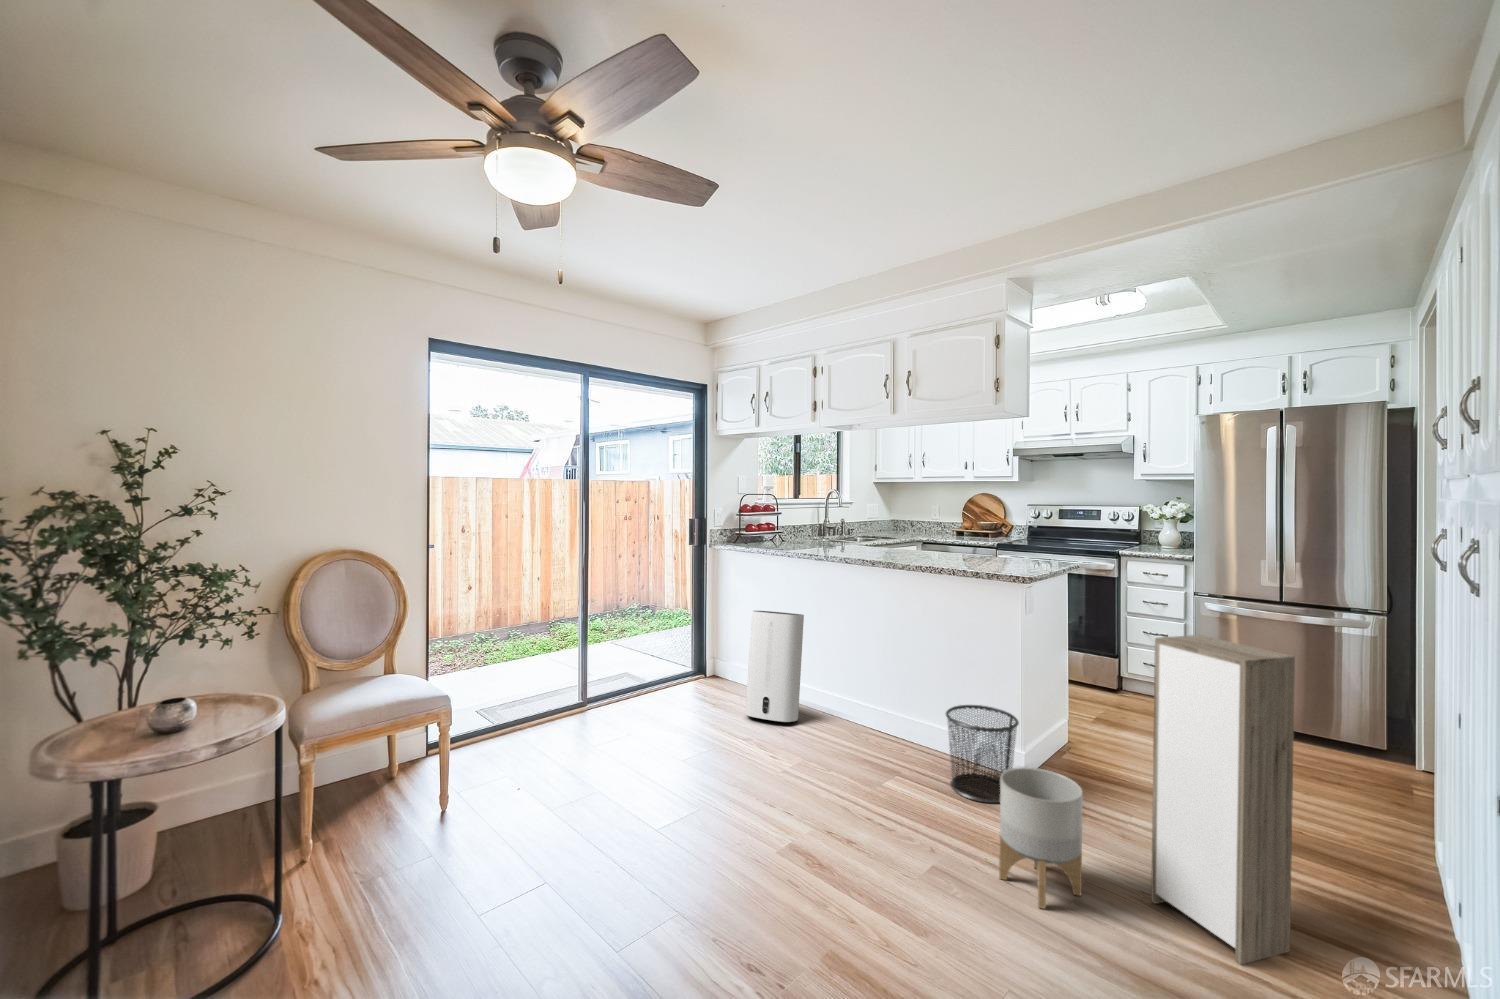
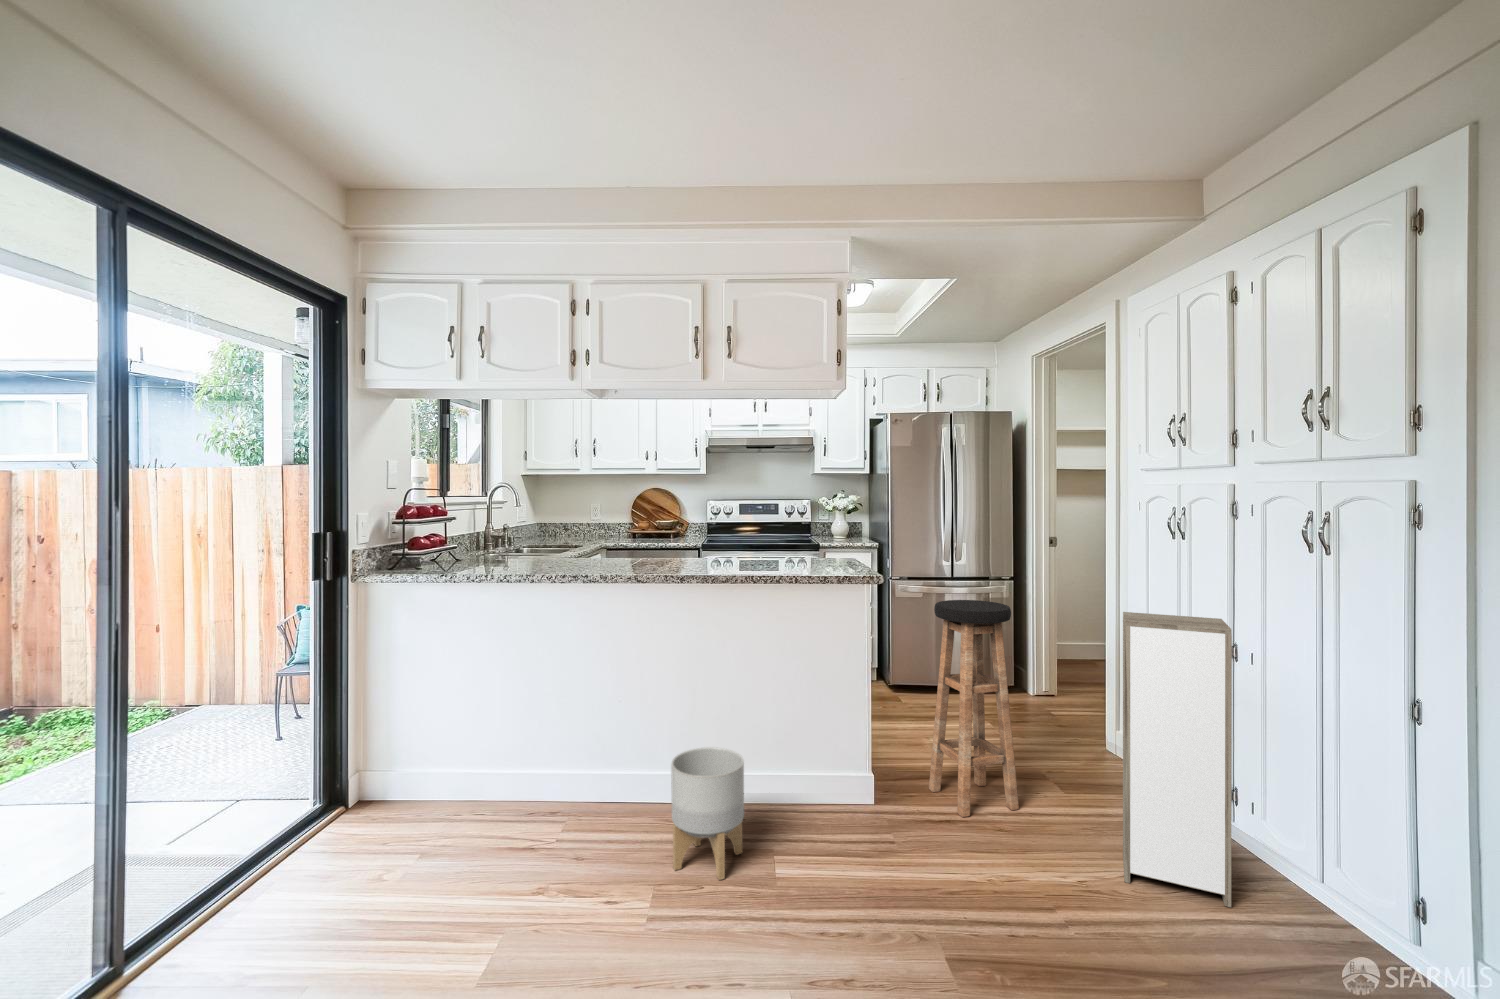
bar stool: none [1069,609,1152,827] -> present [929,600,1019,817]
air purifier: present [745,611,804,722] -> none [503,666,593,850]
waste bin: present [946,705,1019,803] -> none [840,730,922,848]
planter: present [999,767,1083,909] -> present [671,747,744,880]

